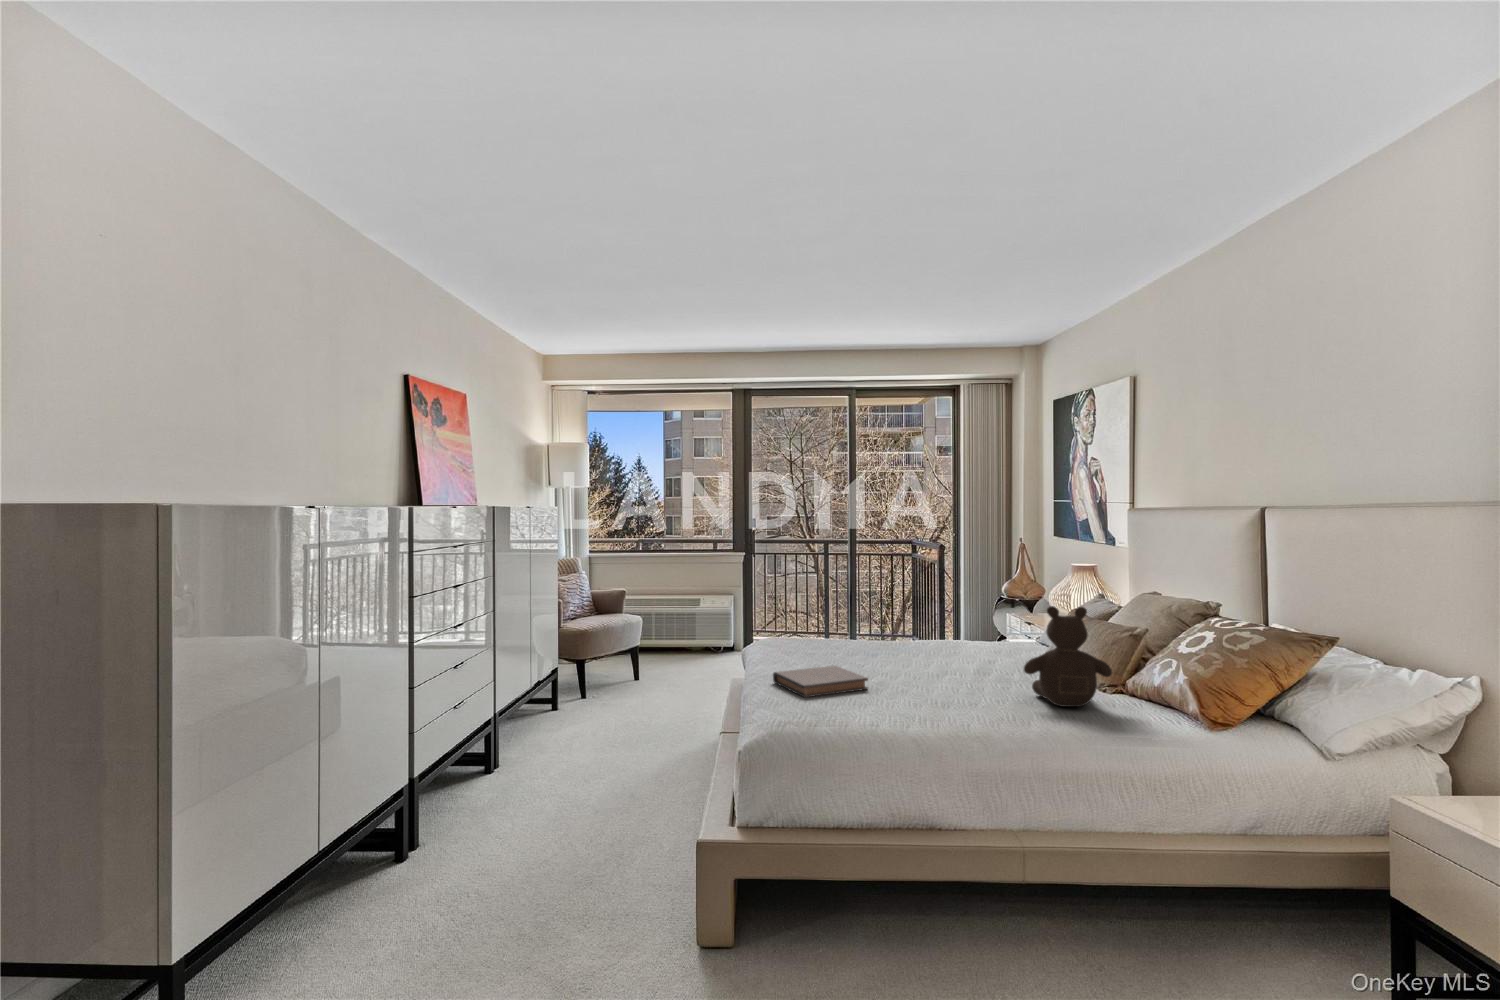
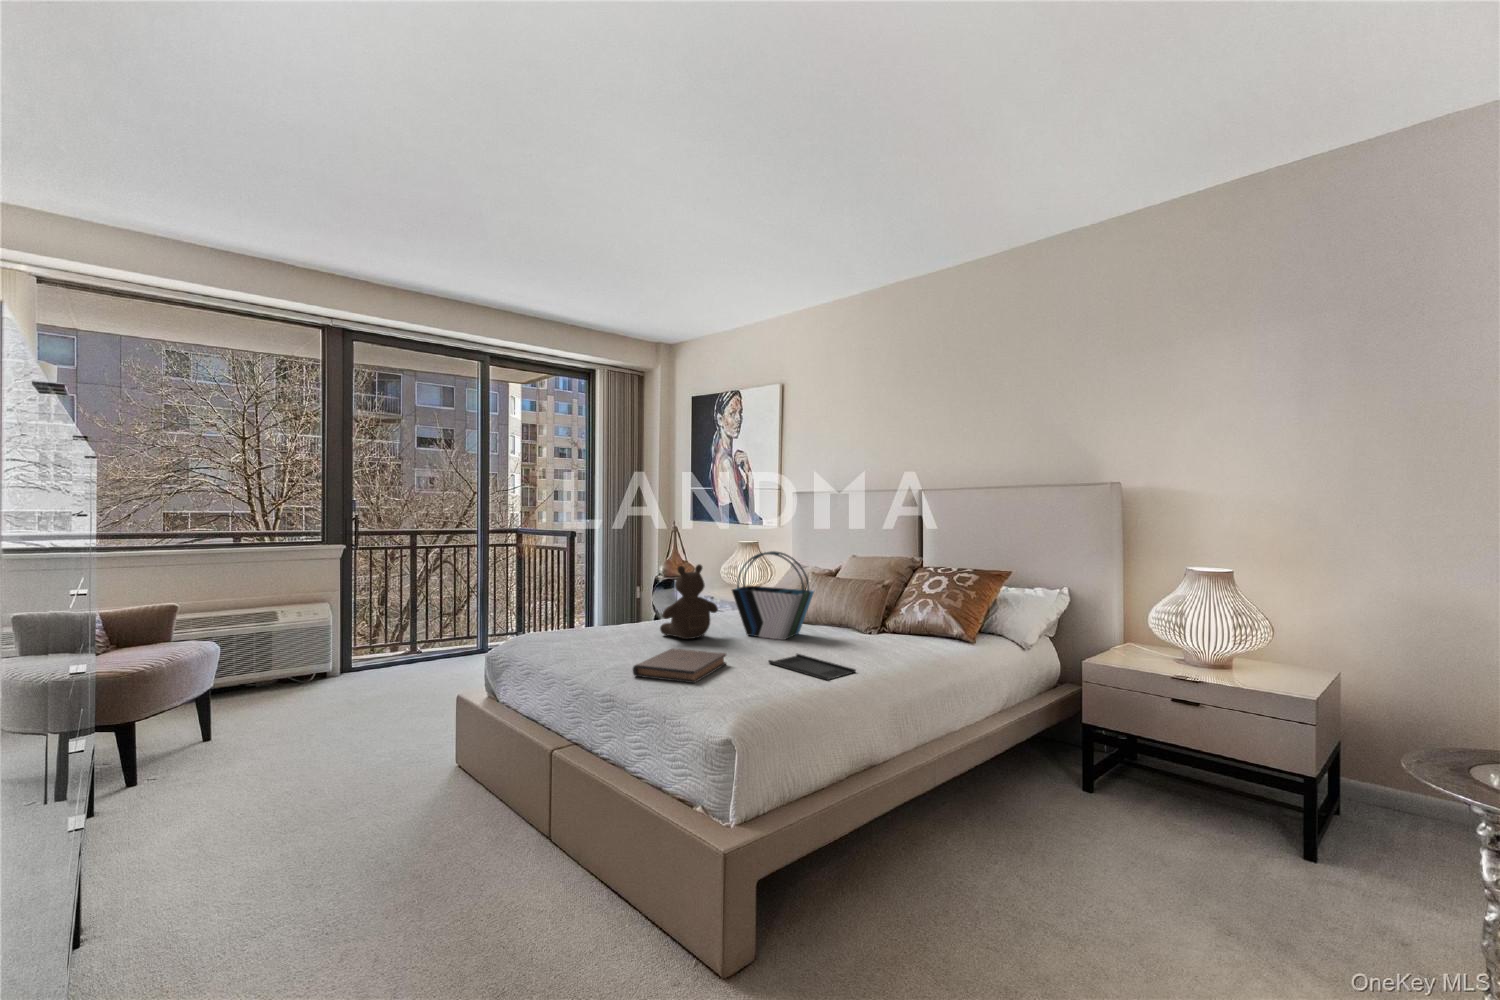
tote bag: none [943,578,1025,681] -> present [732,551,814,640]
teddy bear: present [1024,606,1112,707] -> present [660,564,718,639]
tray: none [907,693,971,723] -> present [768,654,856,680]

